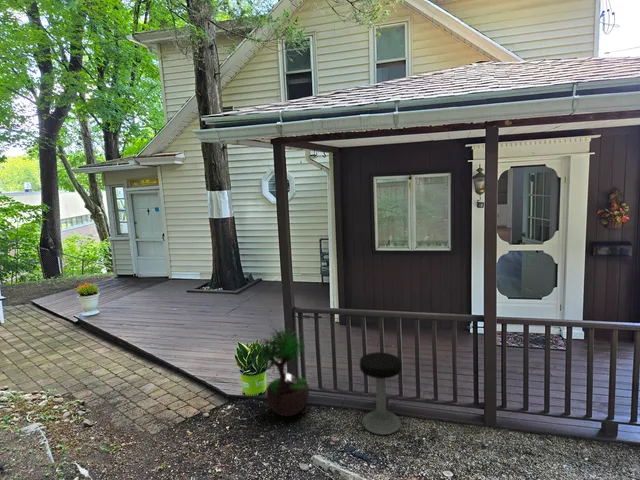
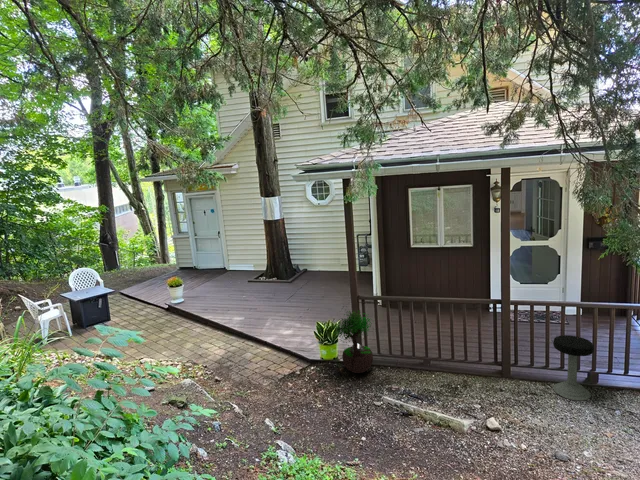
stool: present [360,352,402,435] -> present [553,335,594,401]

